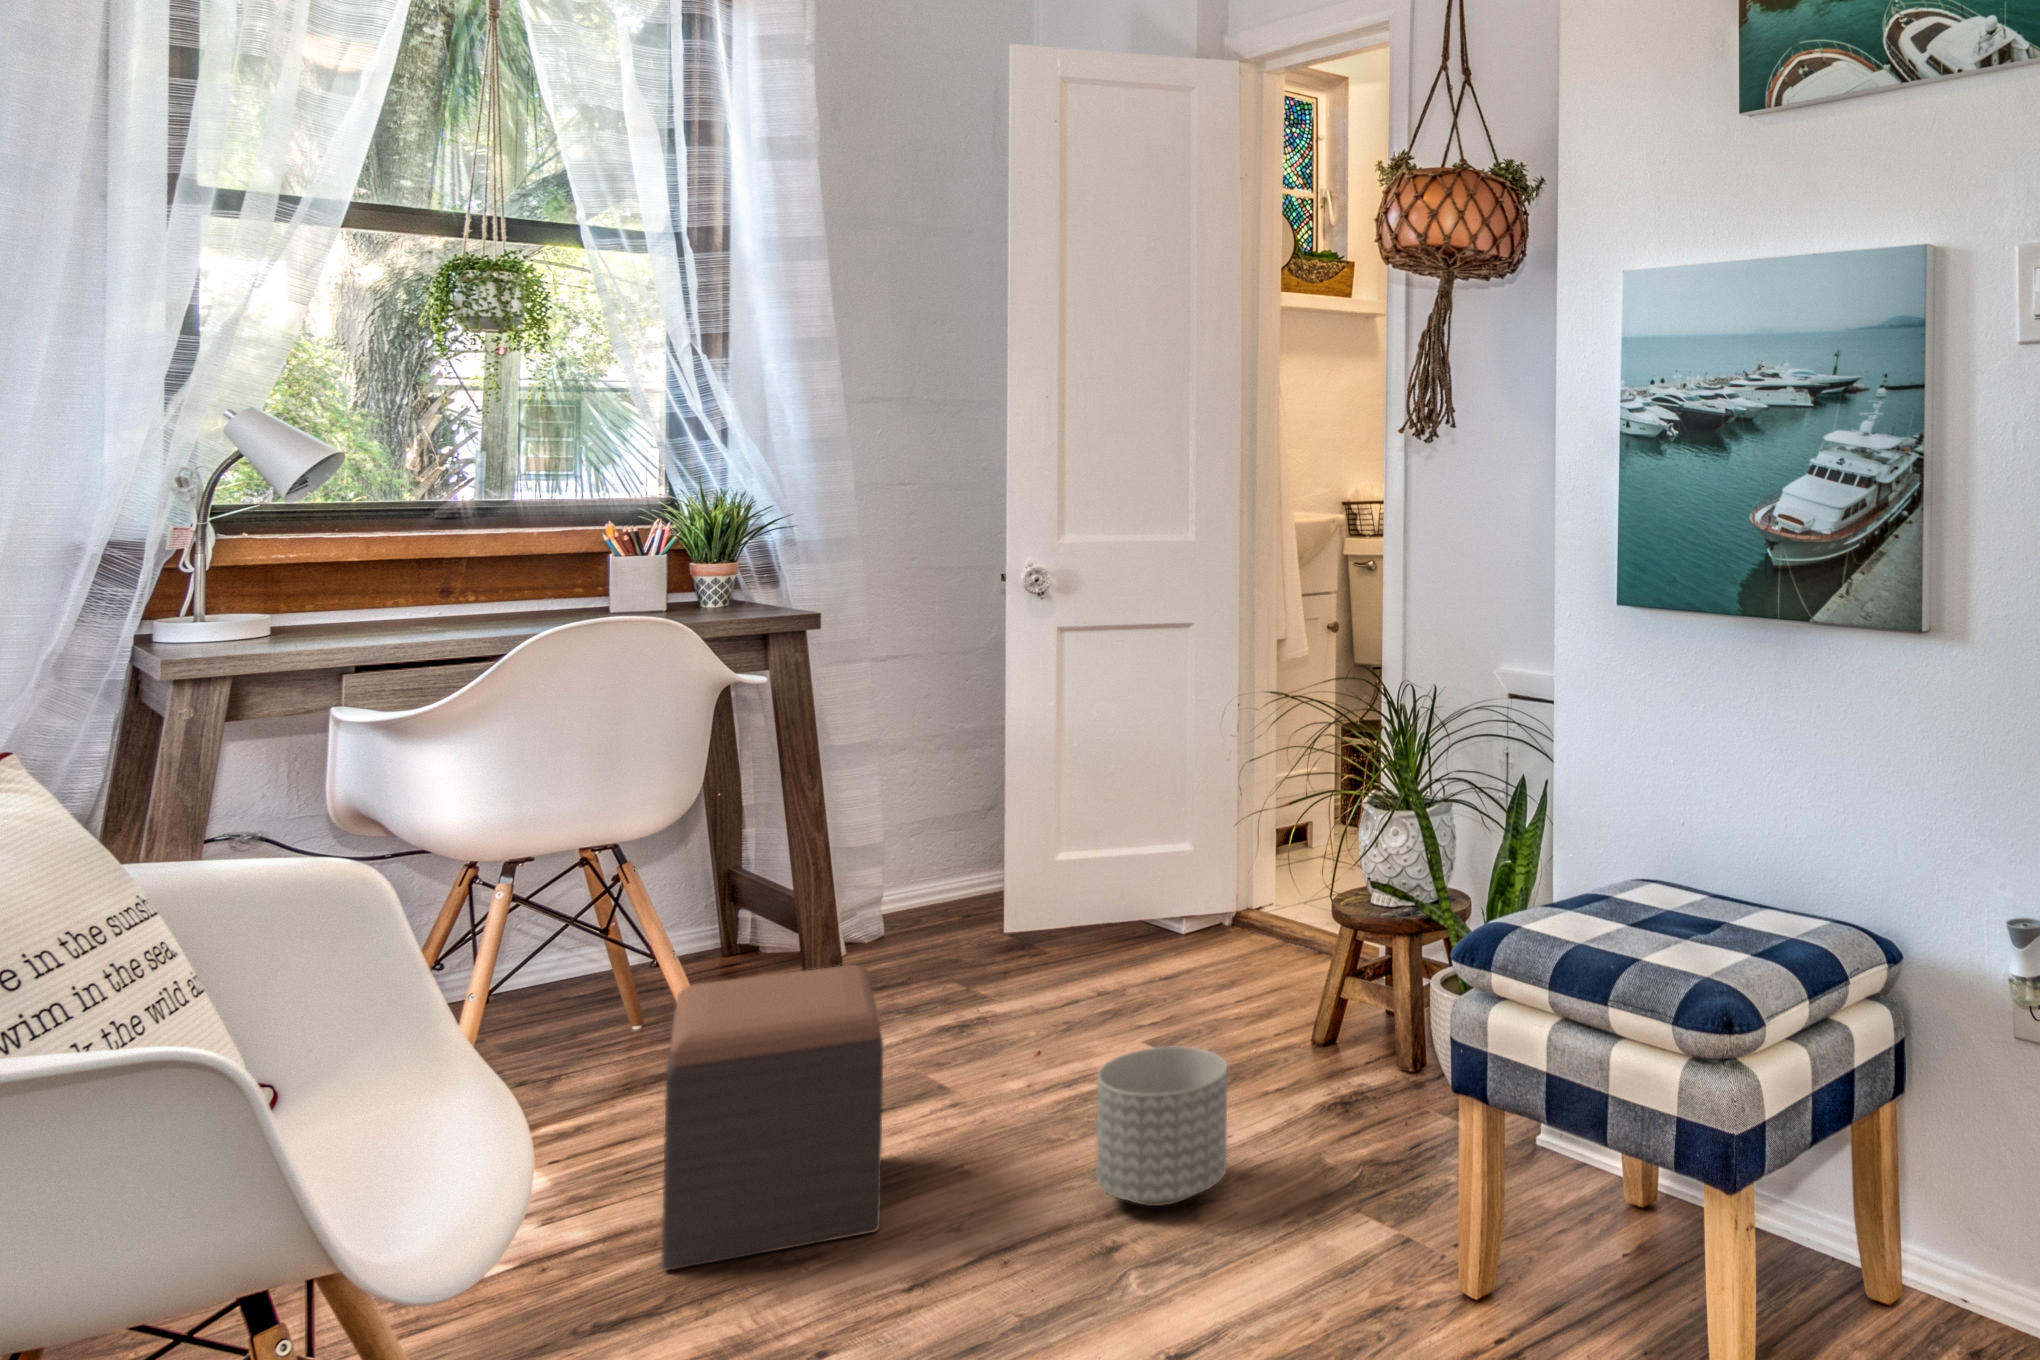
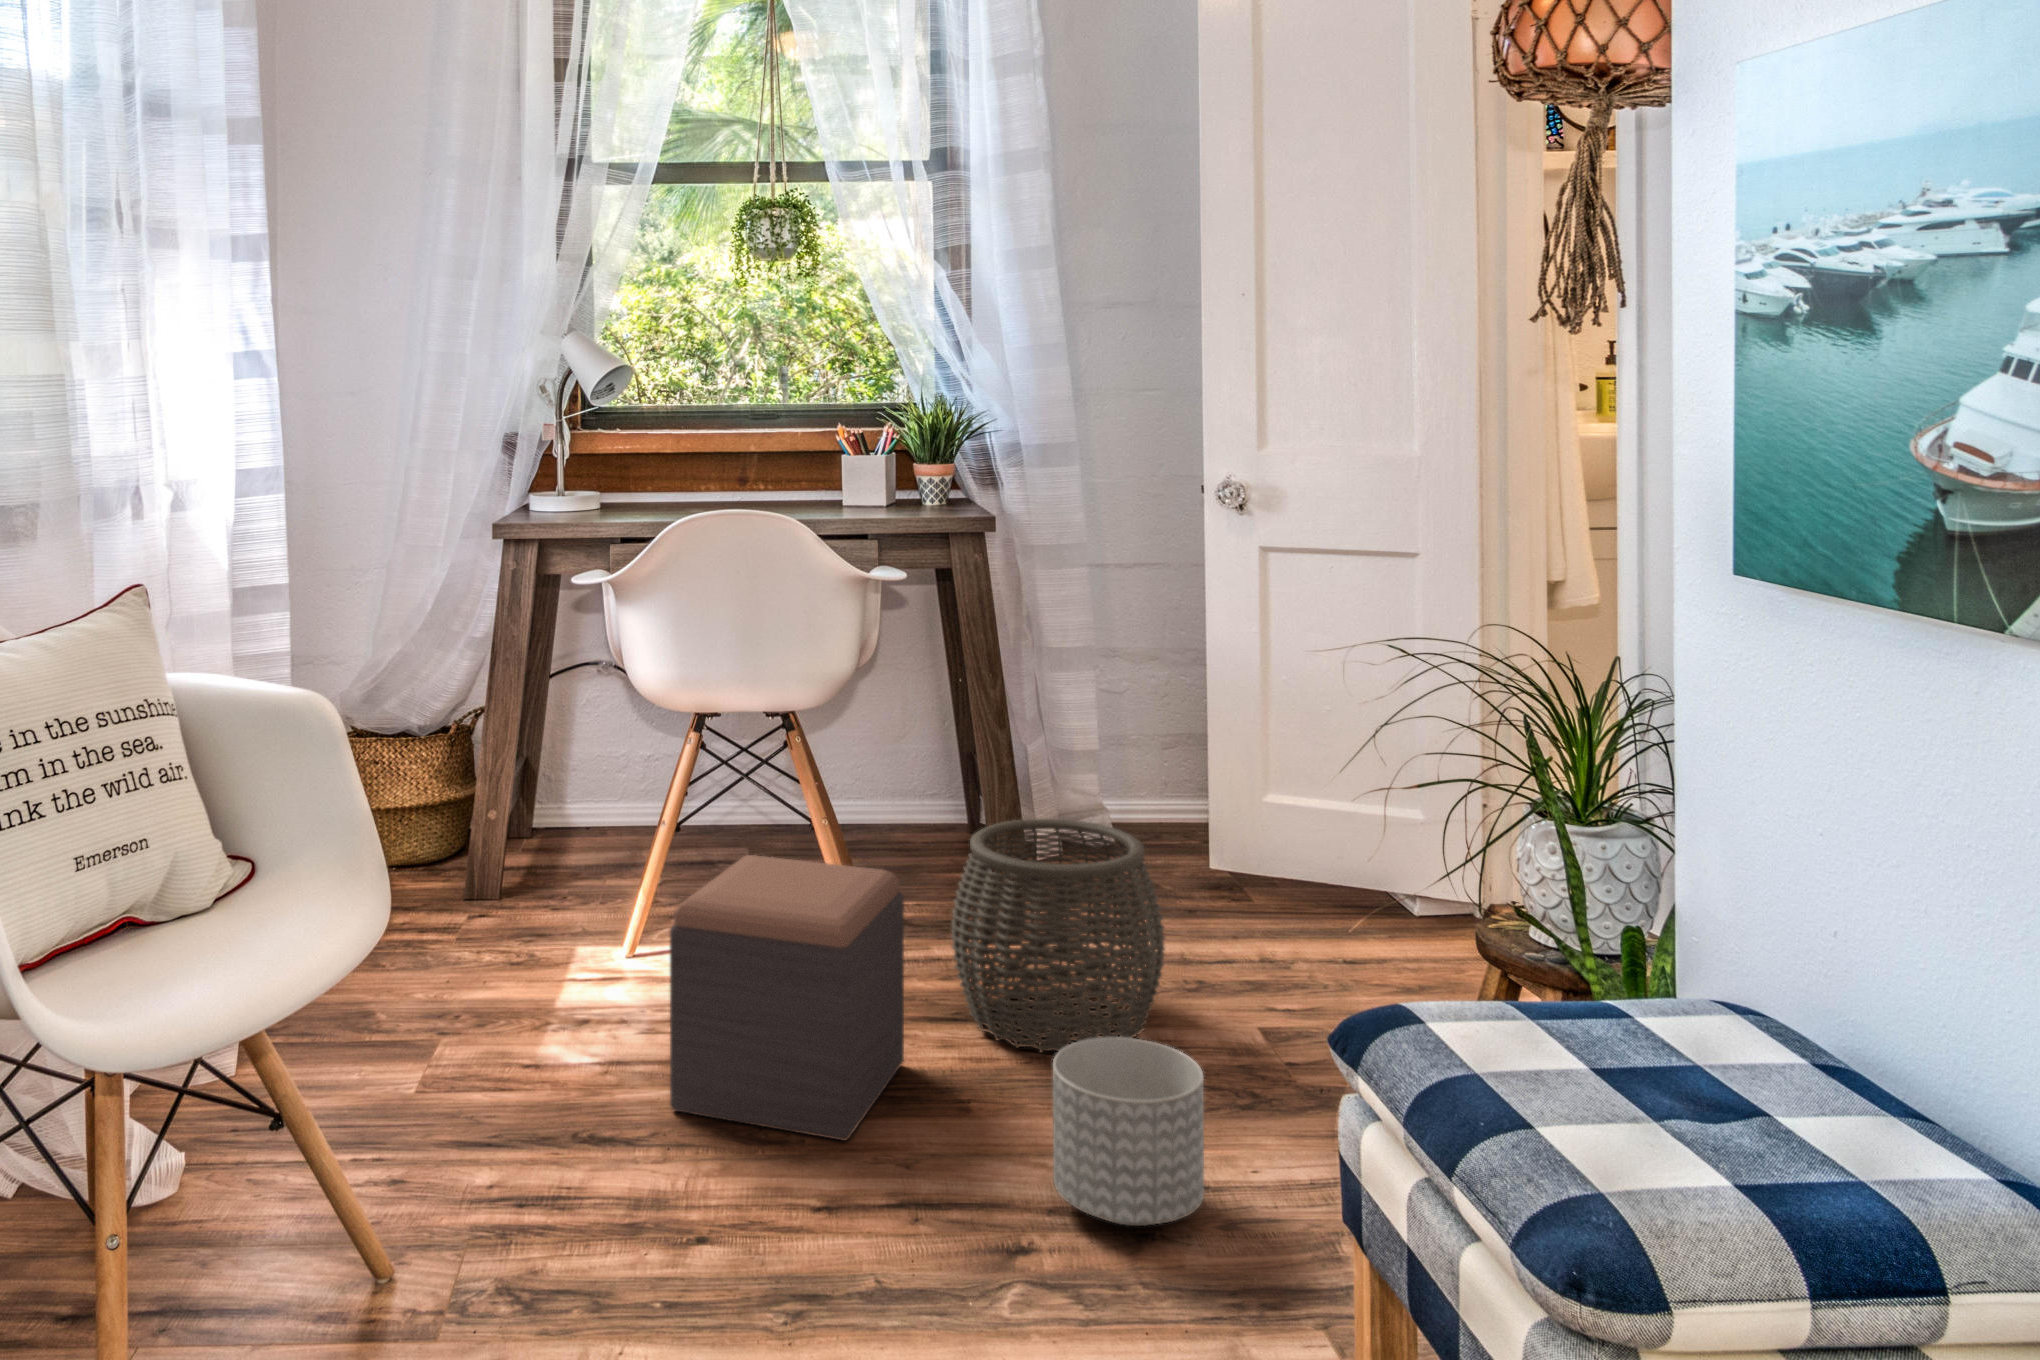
woven basket: none [868,888,1080,1112] -> present [951,819,1166,1053]

